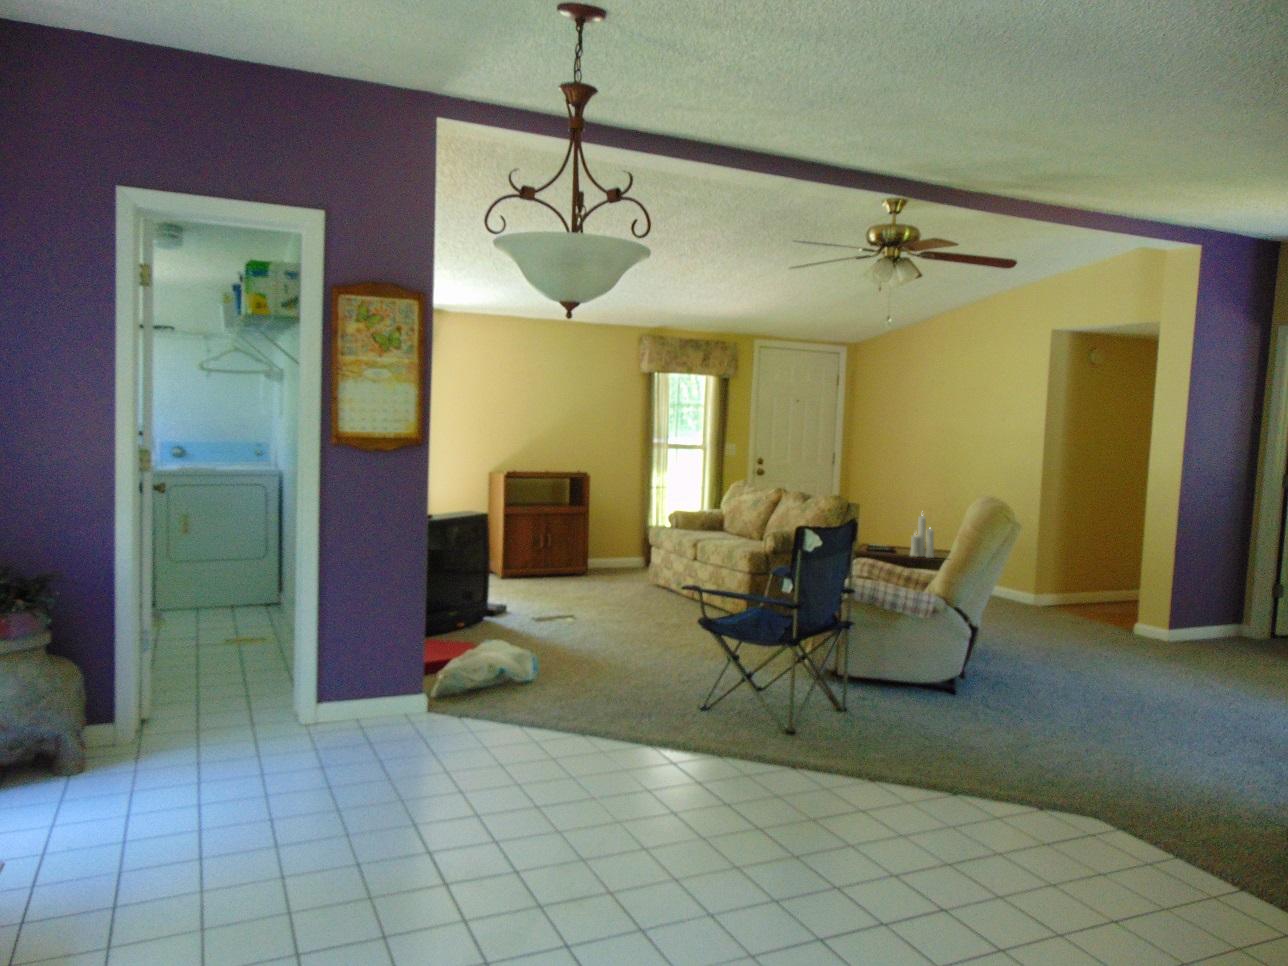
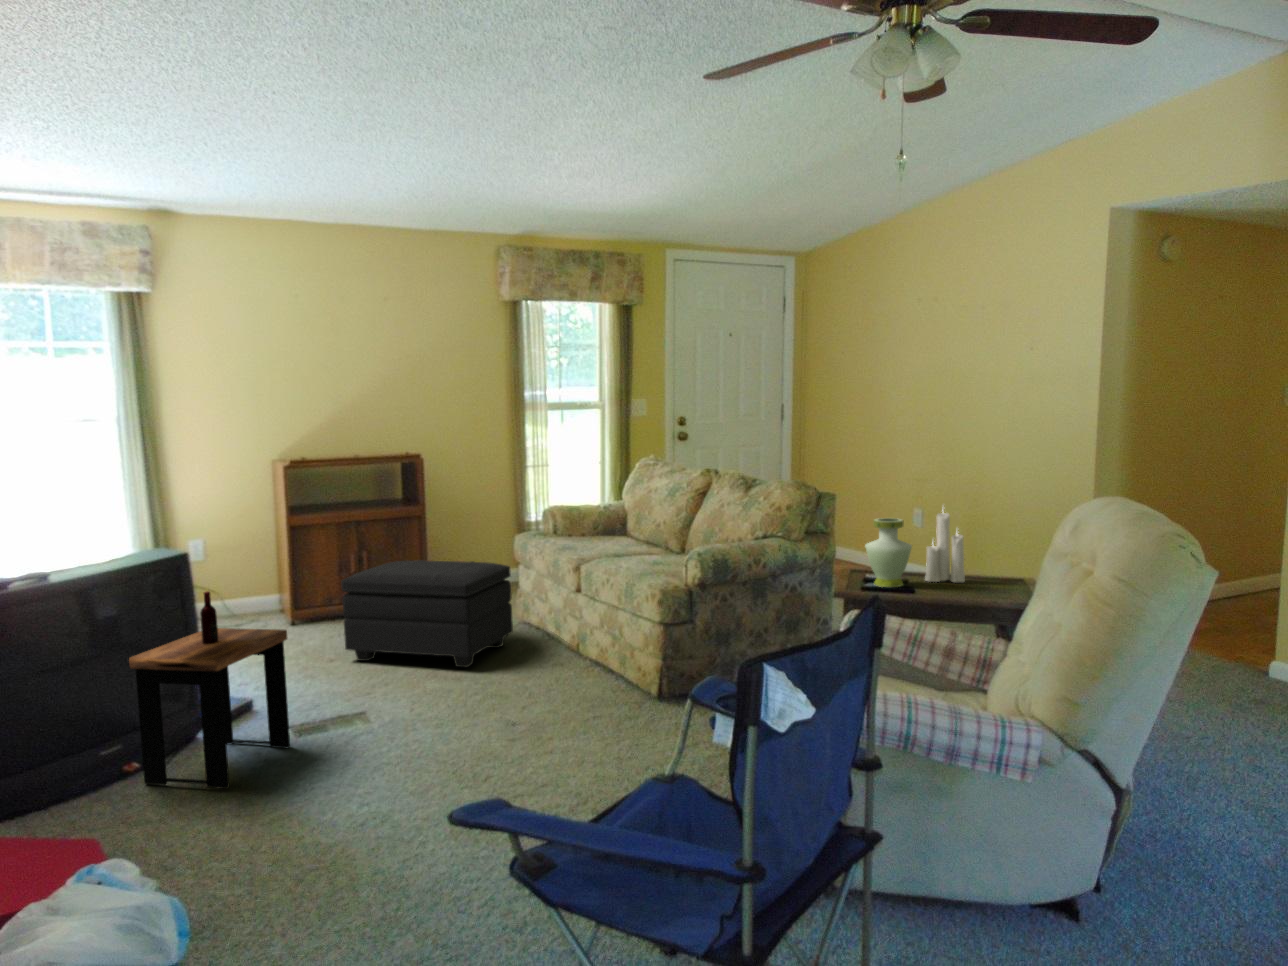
vase: none [873,516,901,556] -> present [865,518,912,587]
side table: none [468,533,541,637] -> present [129,591,290,789]
footstool: none [549,538,651,601] -> present [341,560,513,667]

